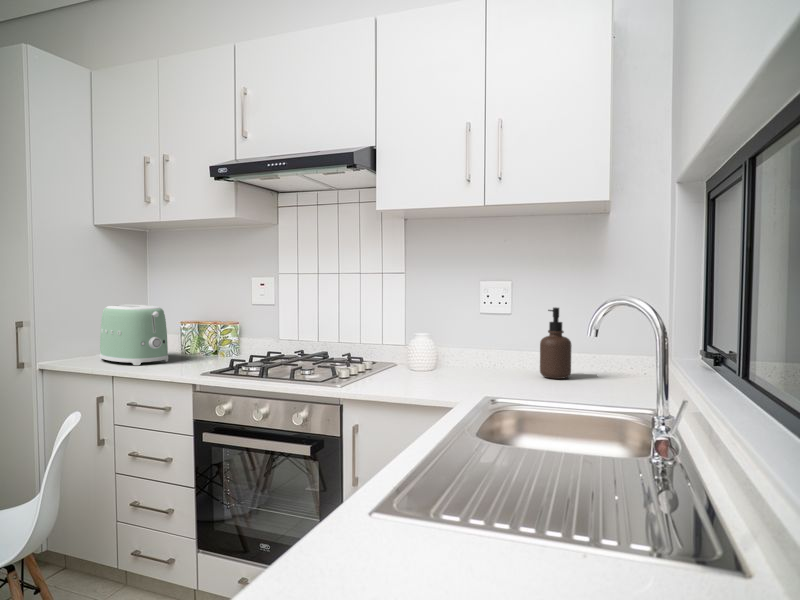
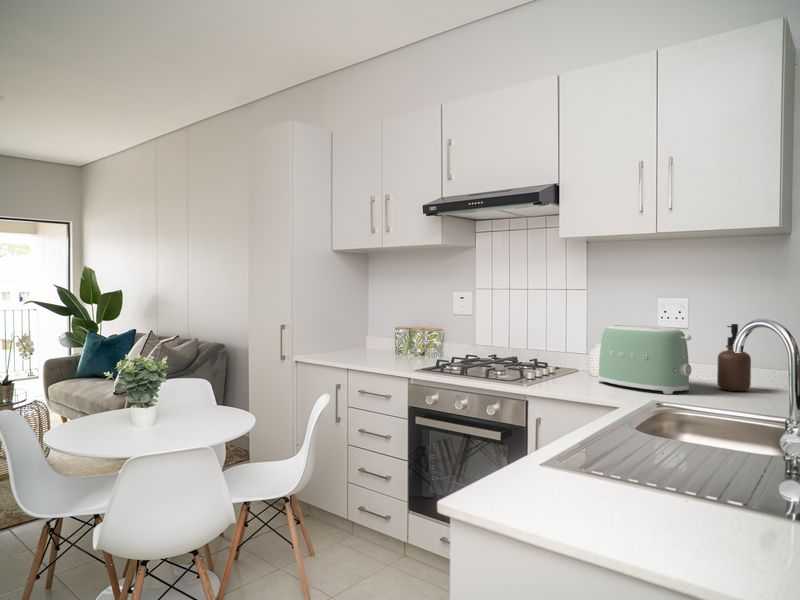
toaster: present [100,305,168,365] -> present [598,325,691,394]

